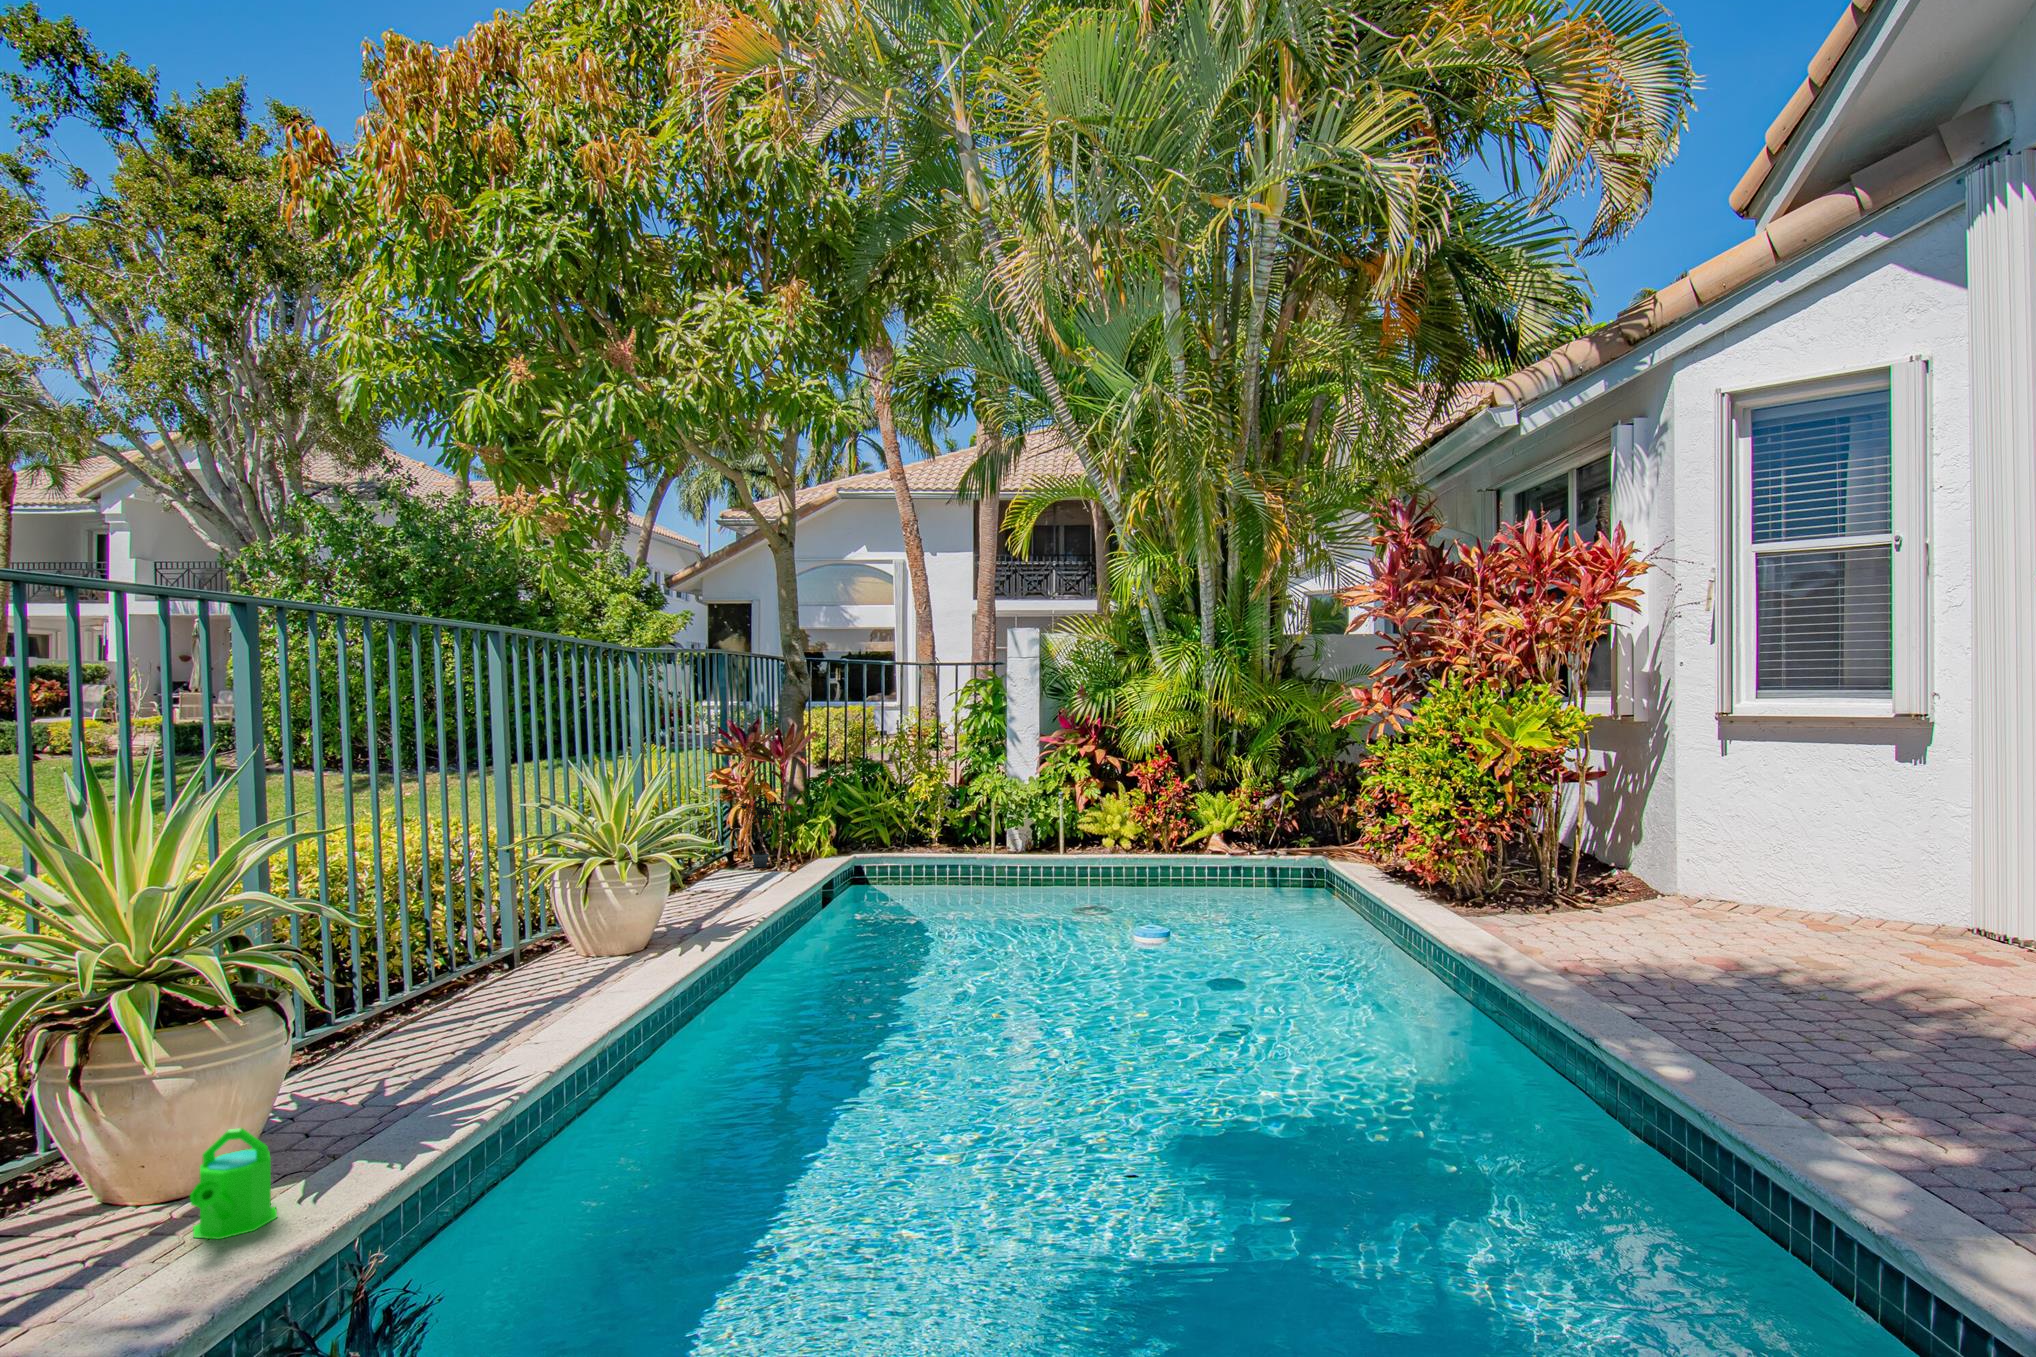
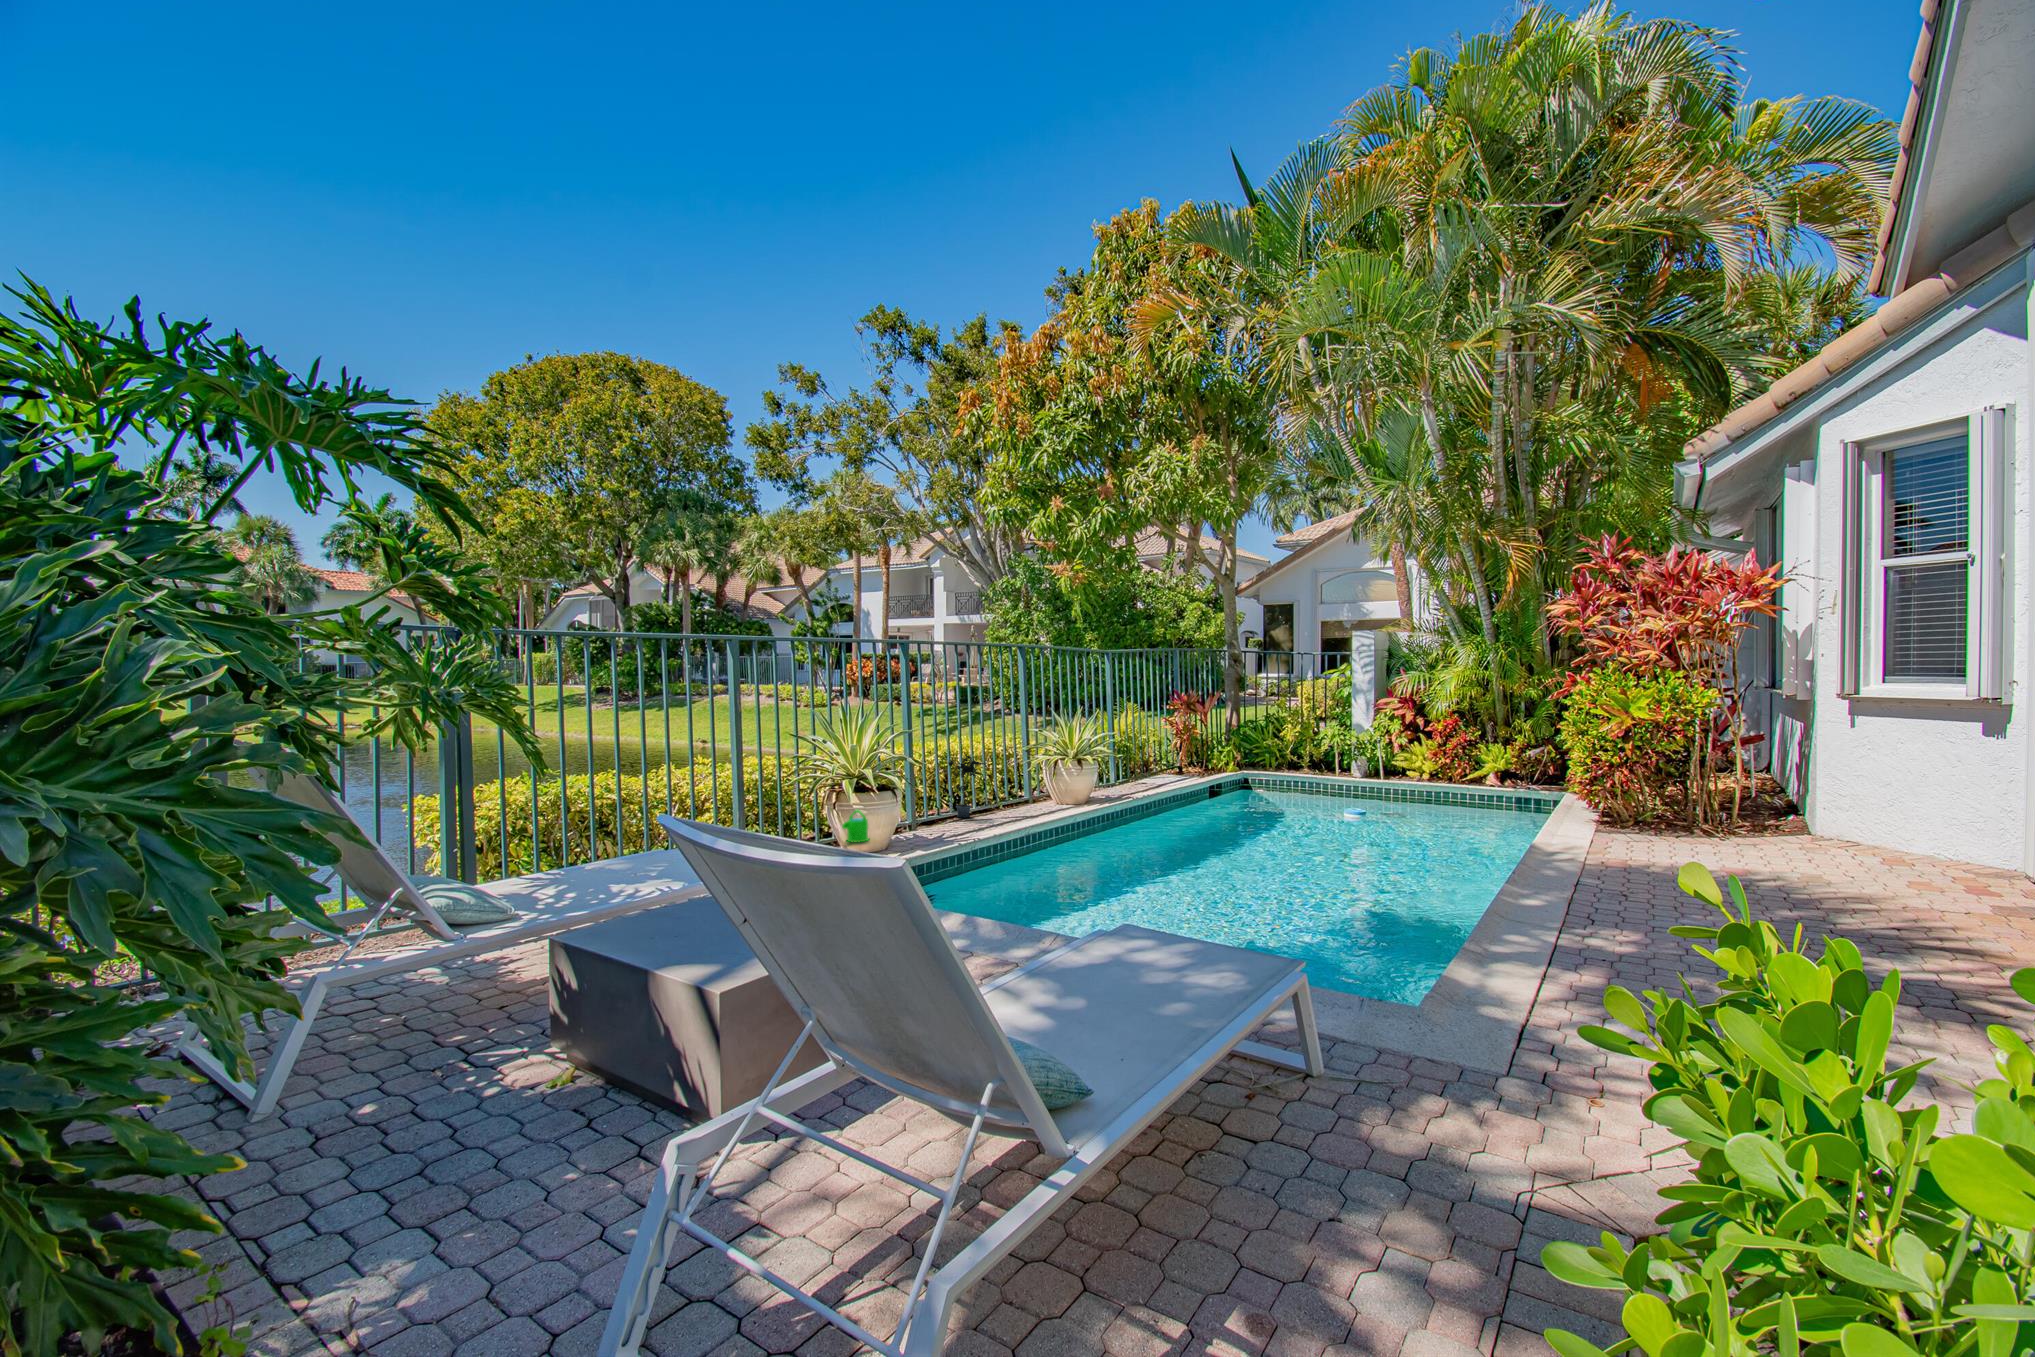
potted plant: present [740,797,786,868] -> present [948,753,986,818]

